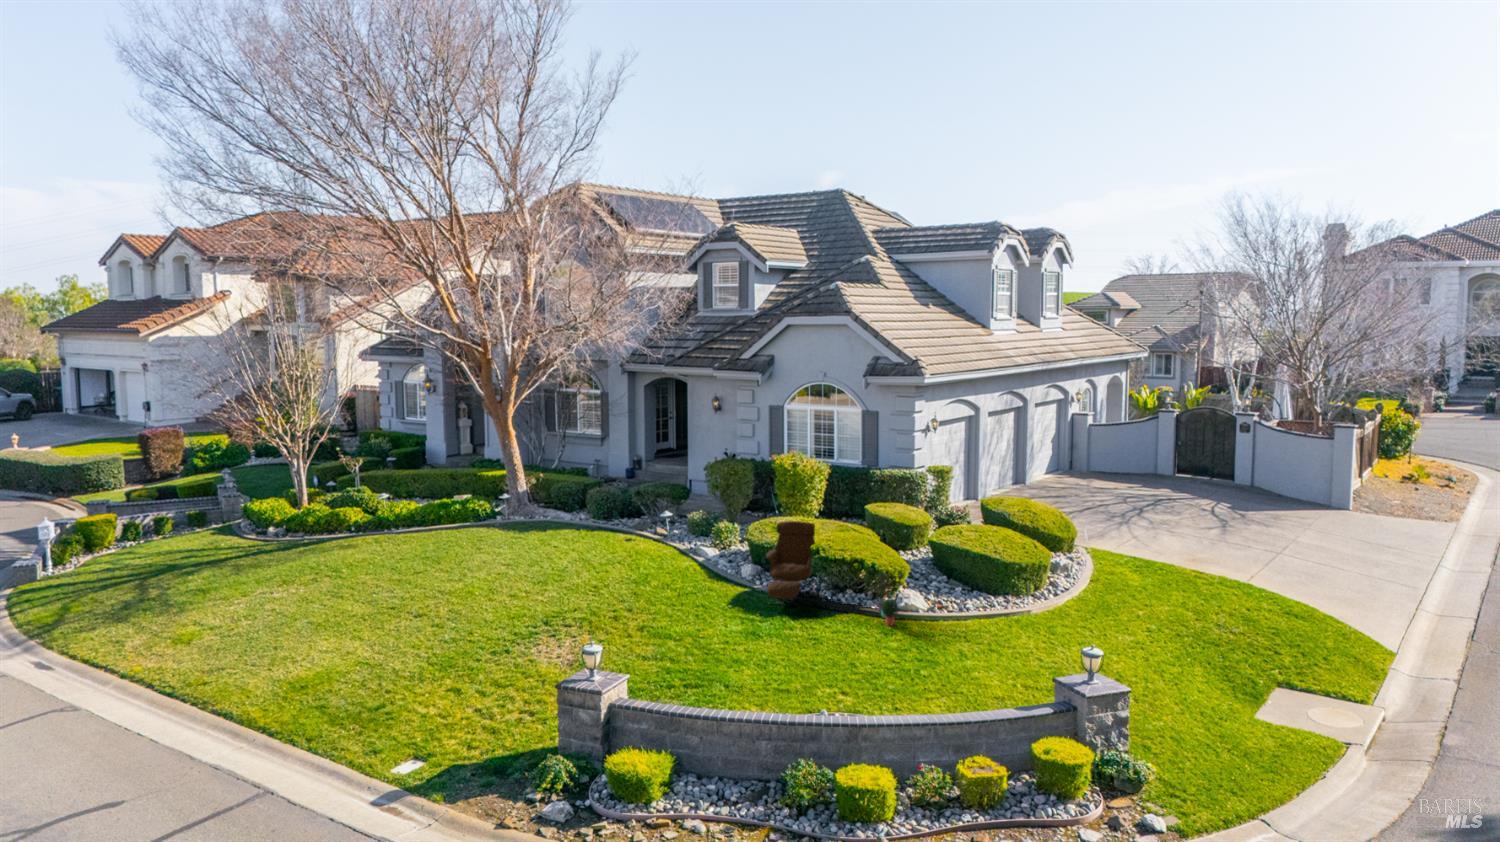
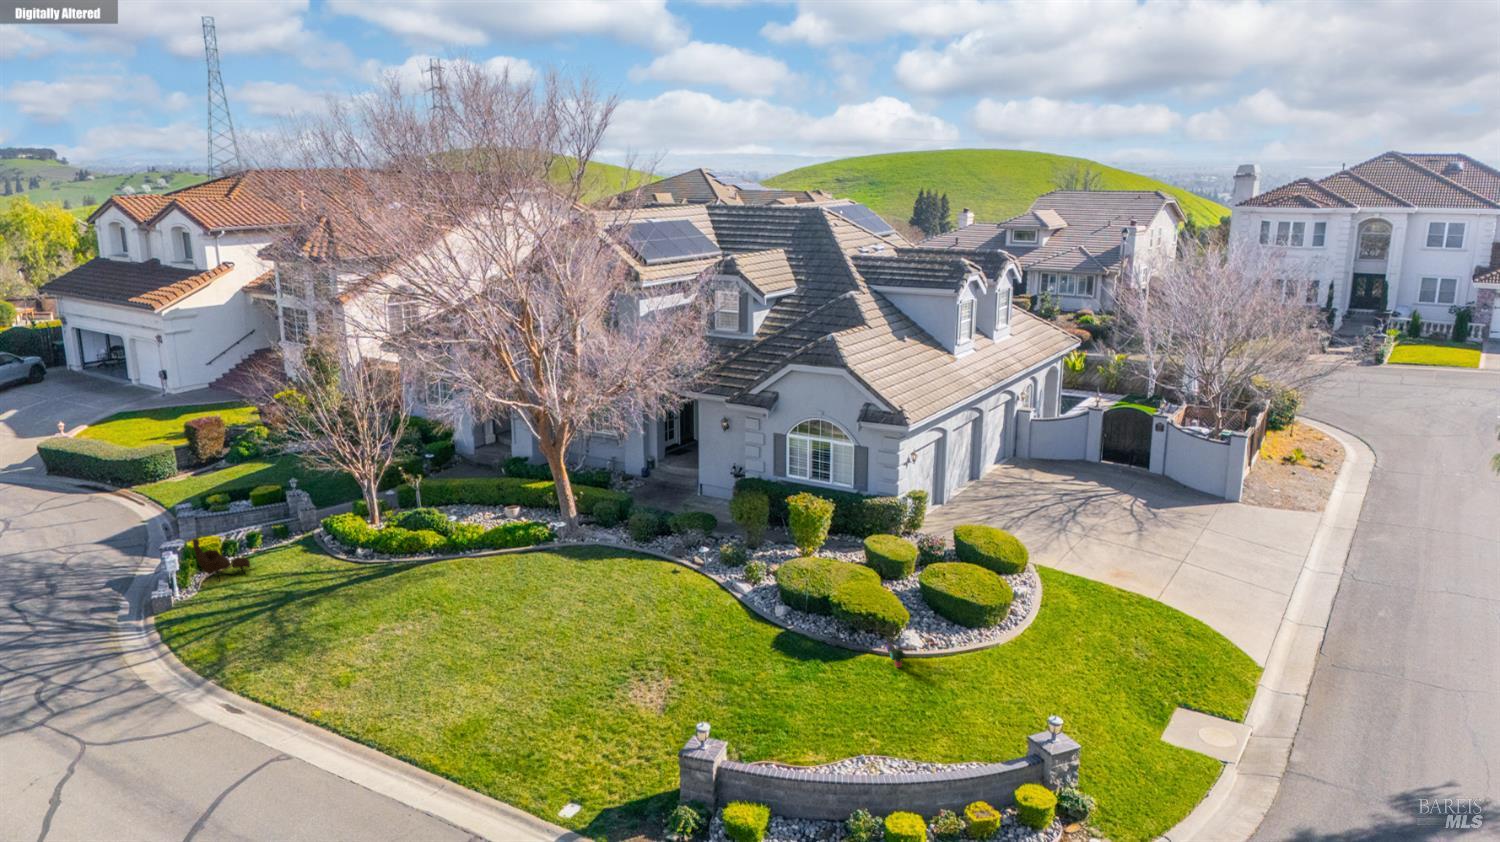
lounge chair: present [766,521,815,607] -> present [193,539,250,581]

